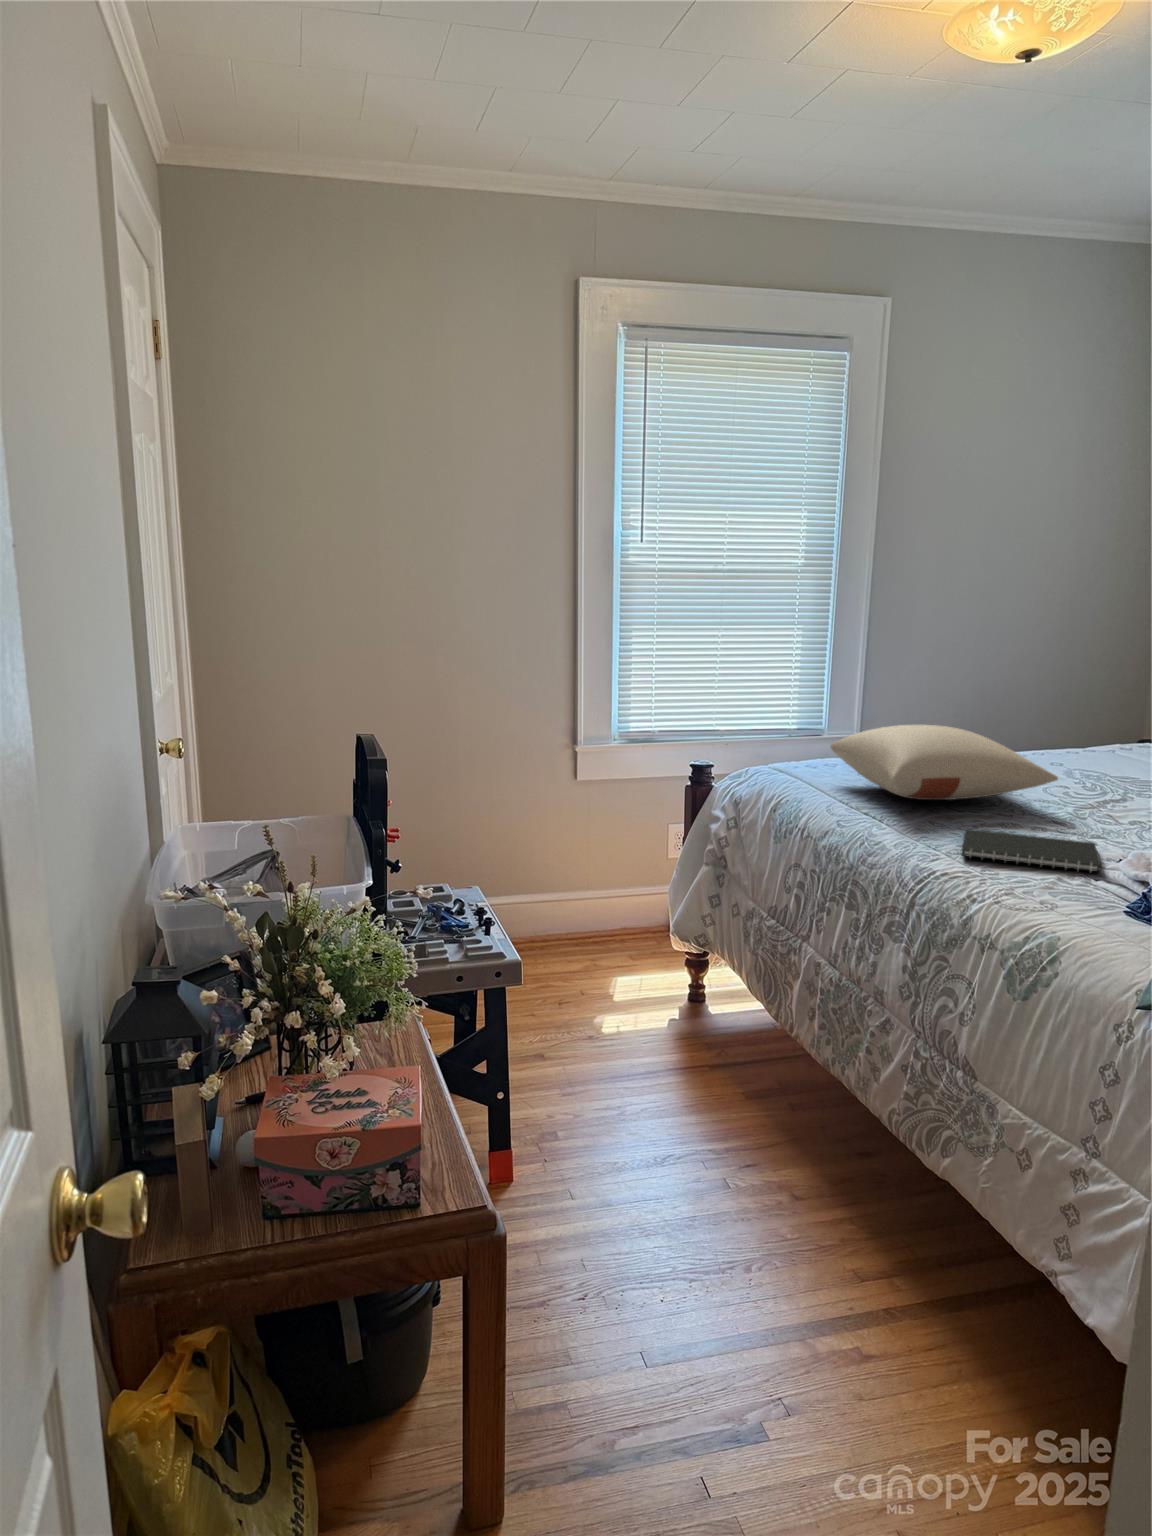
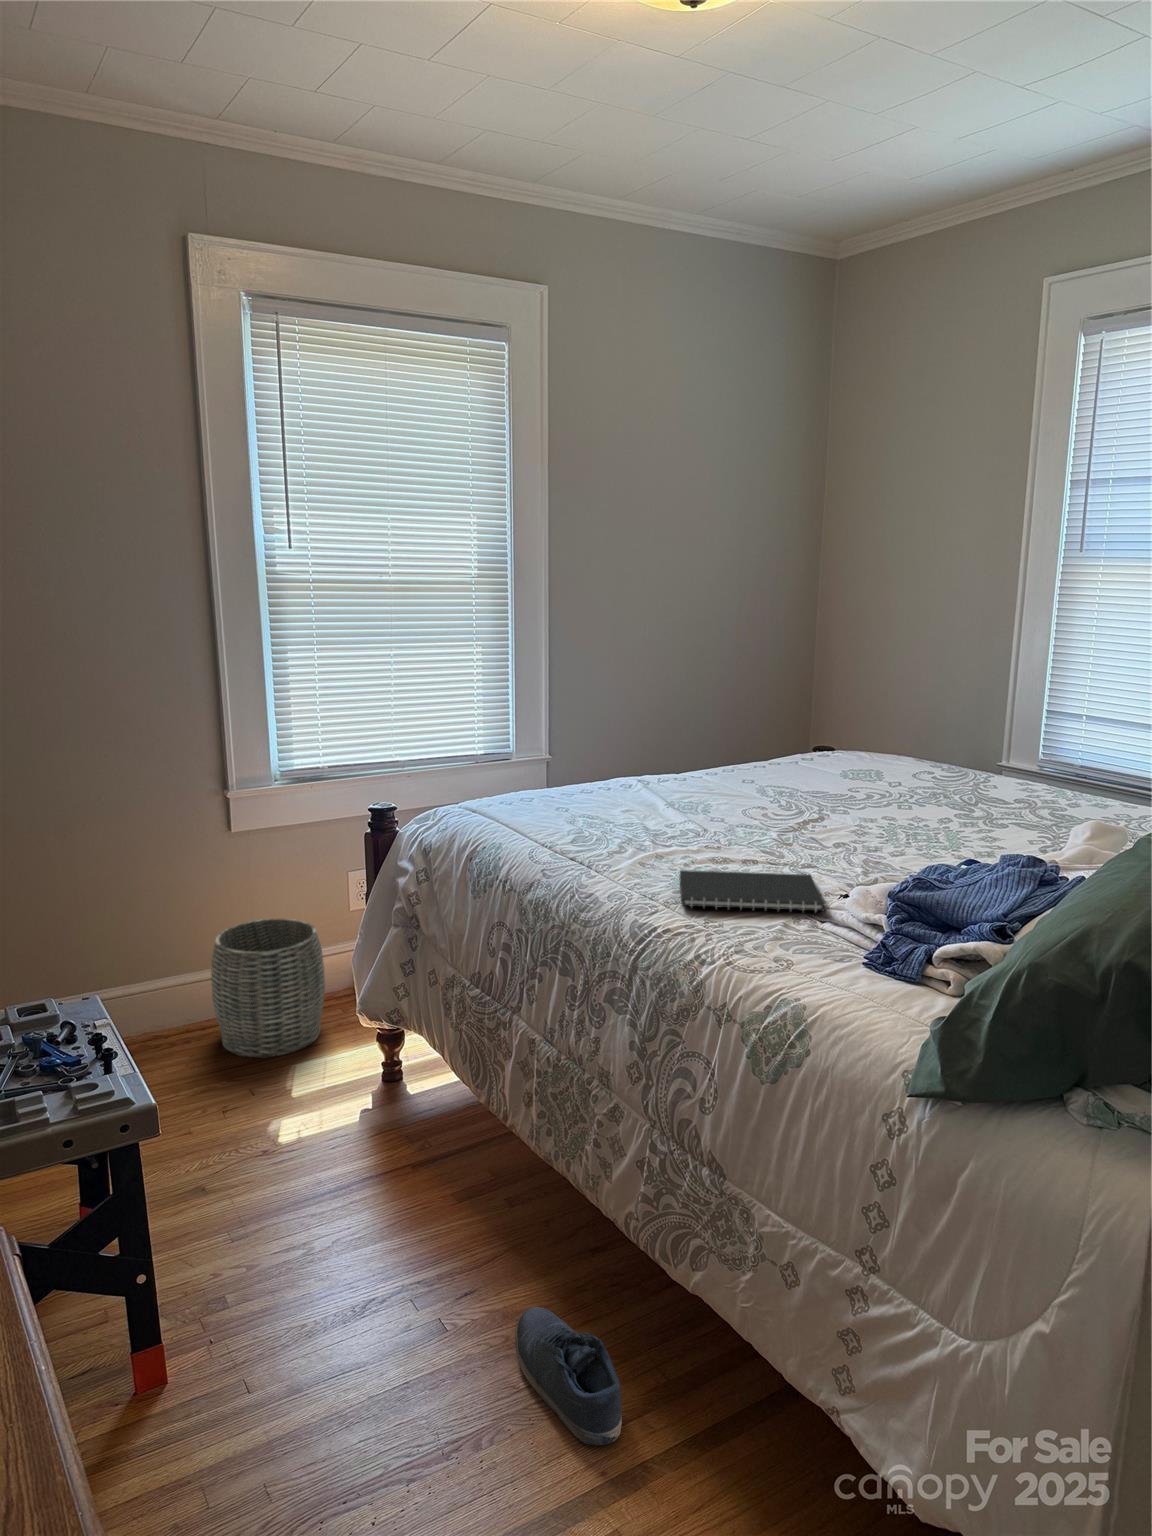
pillow: present [830,725,1058,800] -> none [524,752,763,837]
woven basket: none [552,857,644,971] -> present [211,919,325,1058]
shoe: none [786,1184,873,1293] -> present [515,1307,622,1445]

